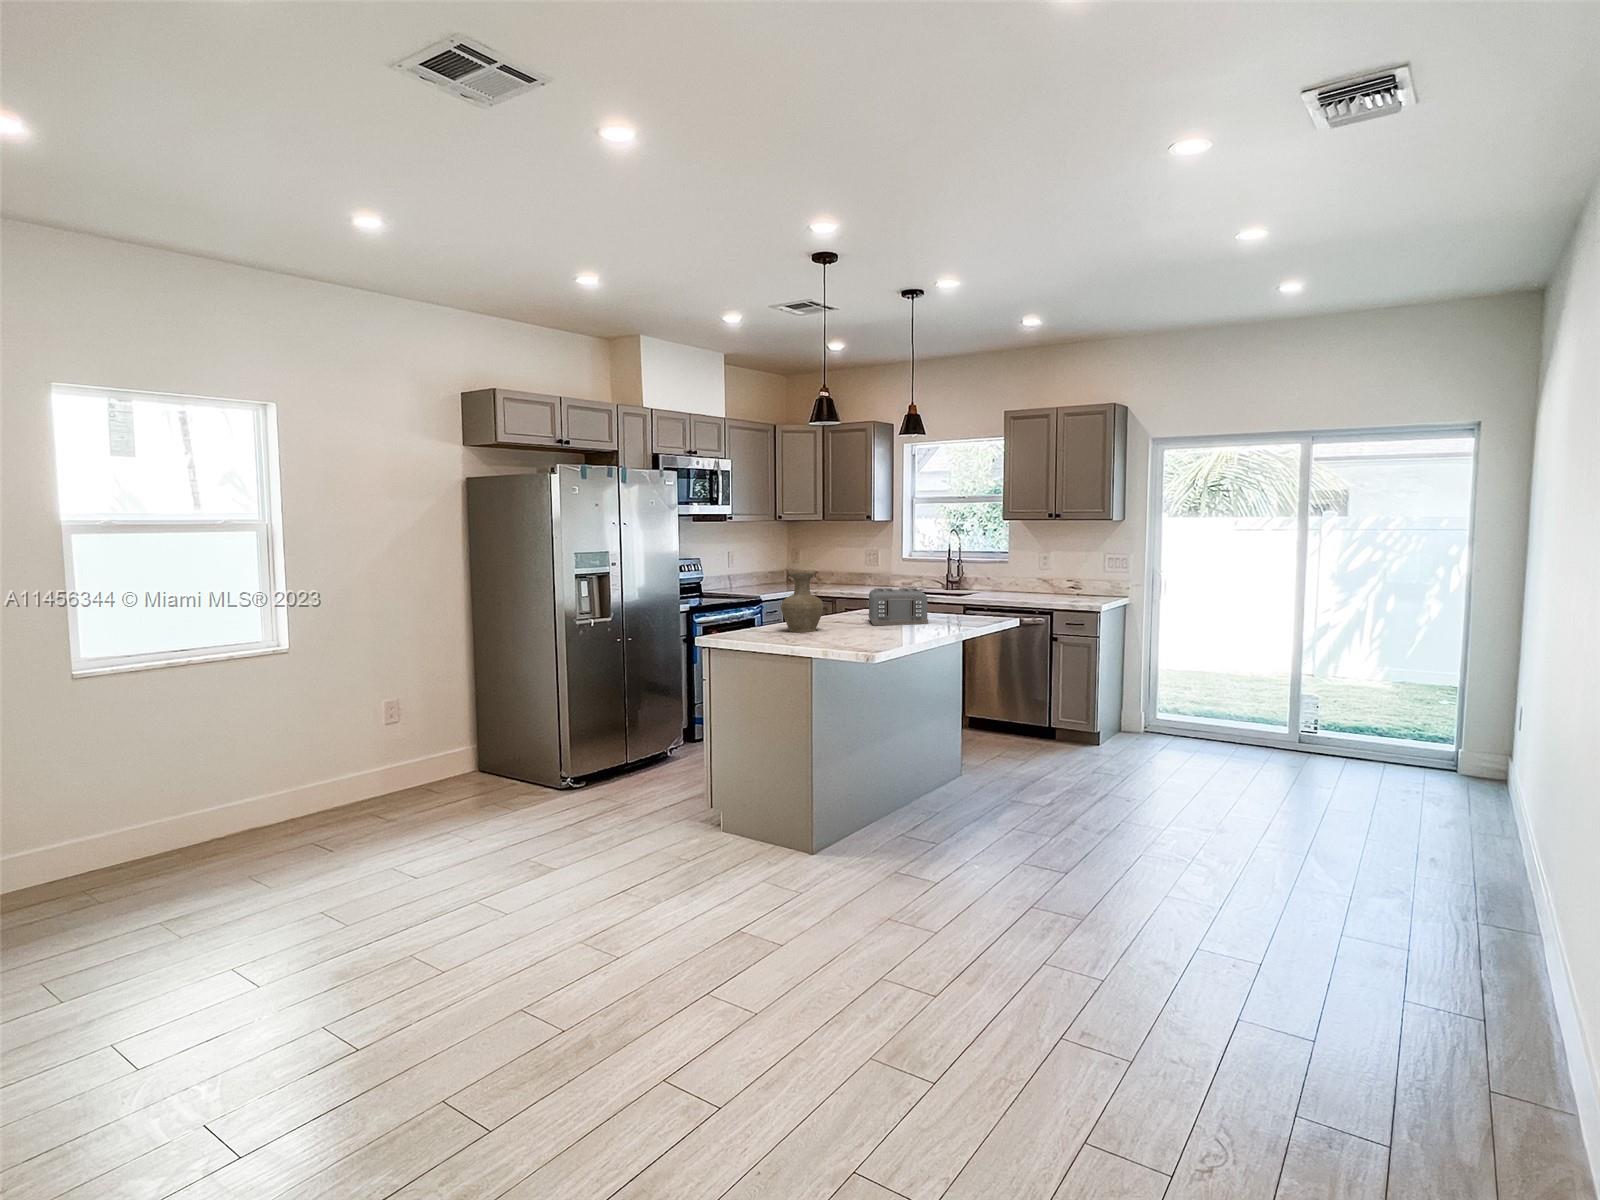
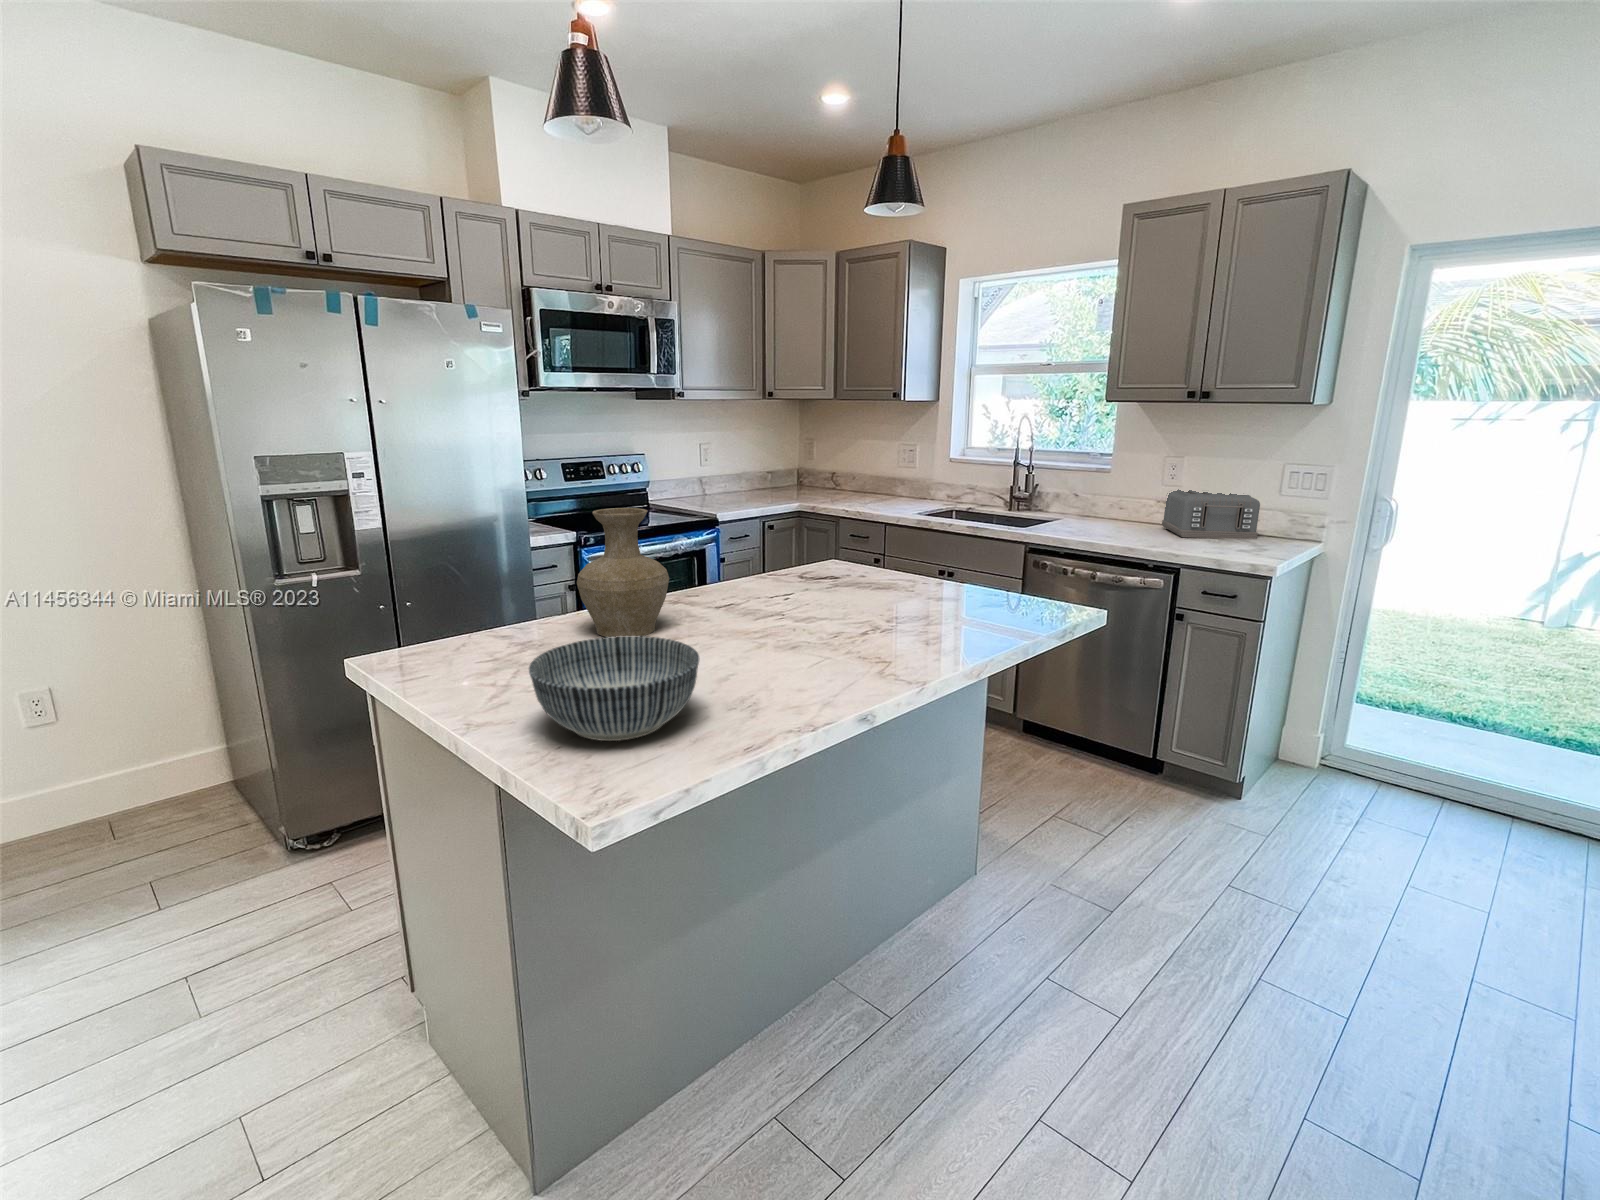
toaster: present [868,588,928,625] -> present [1162,489,1260,539]
bowl: none [823,614,885,645] -> present [529,636,699,741]

